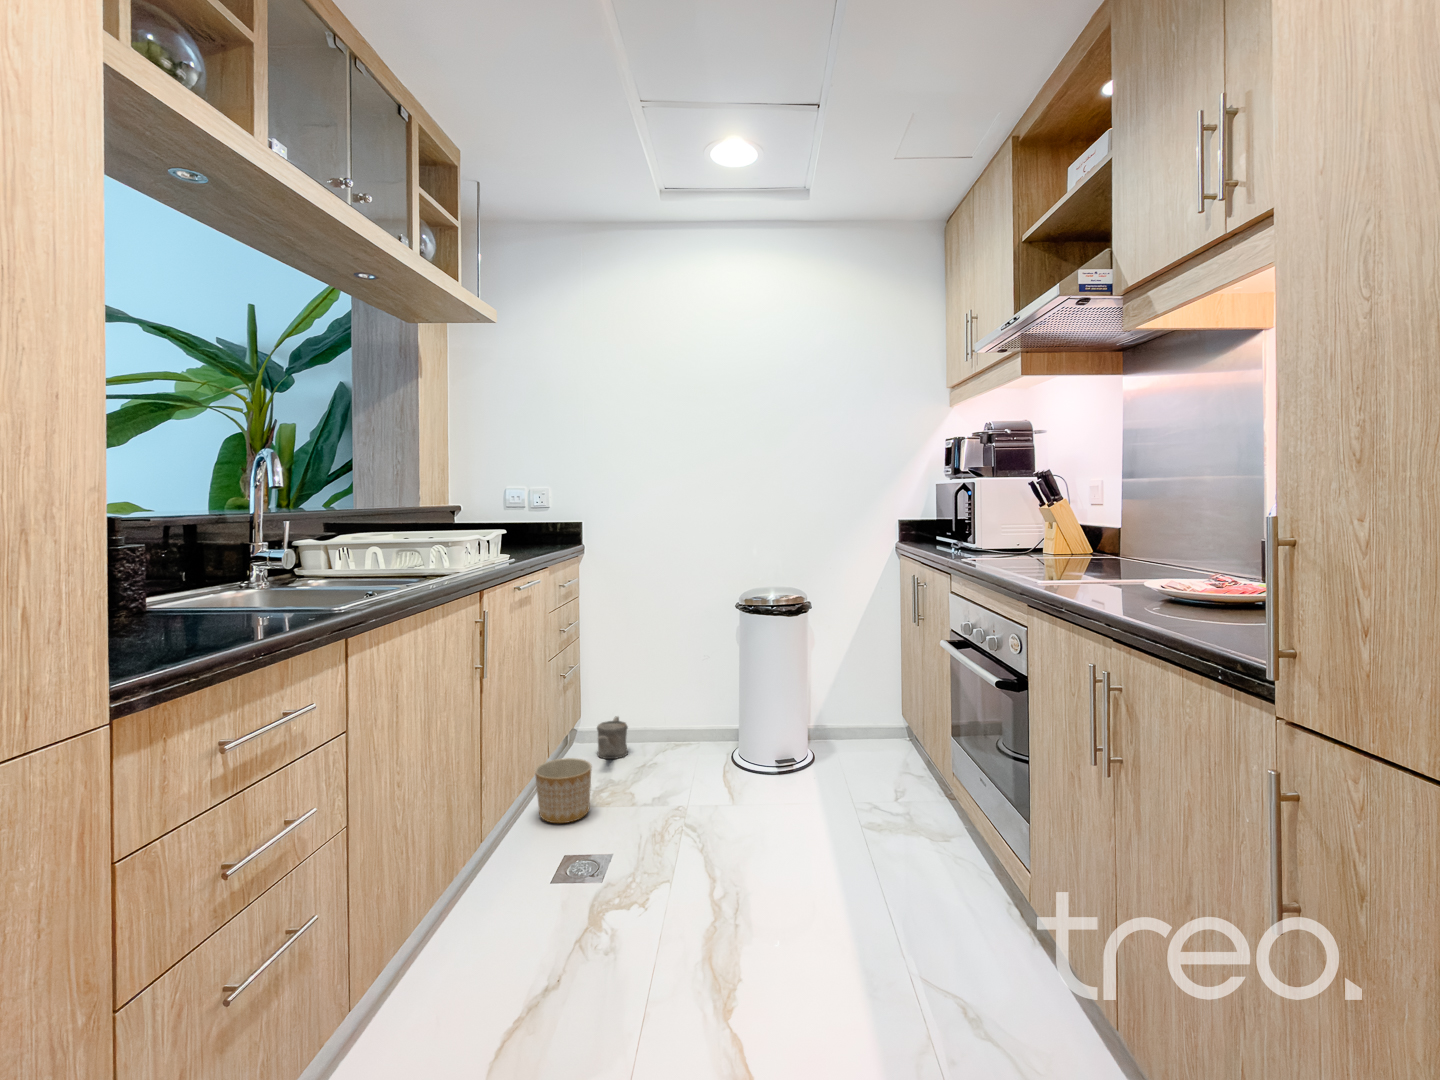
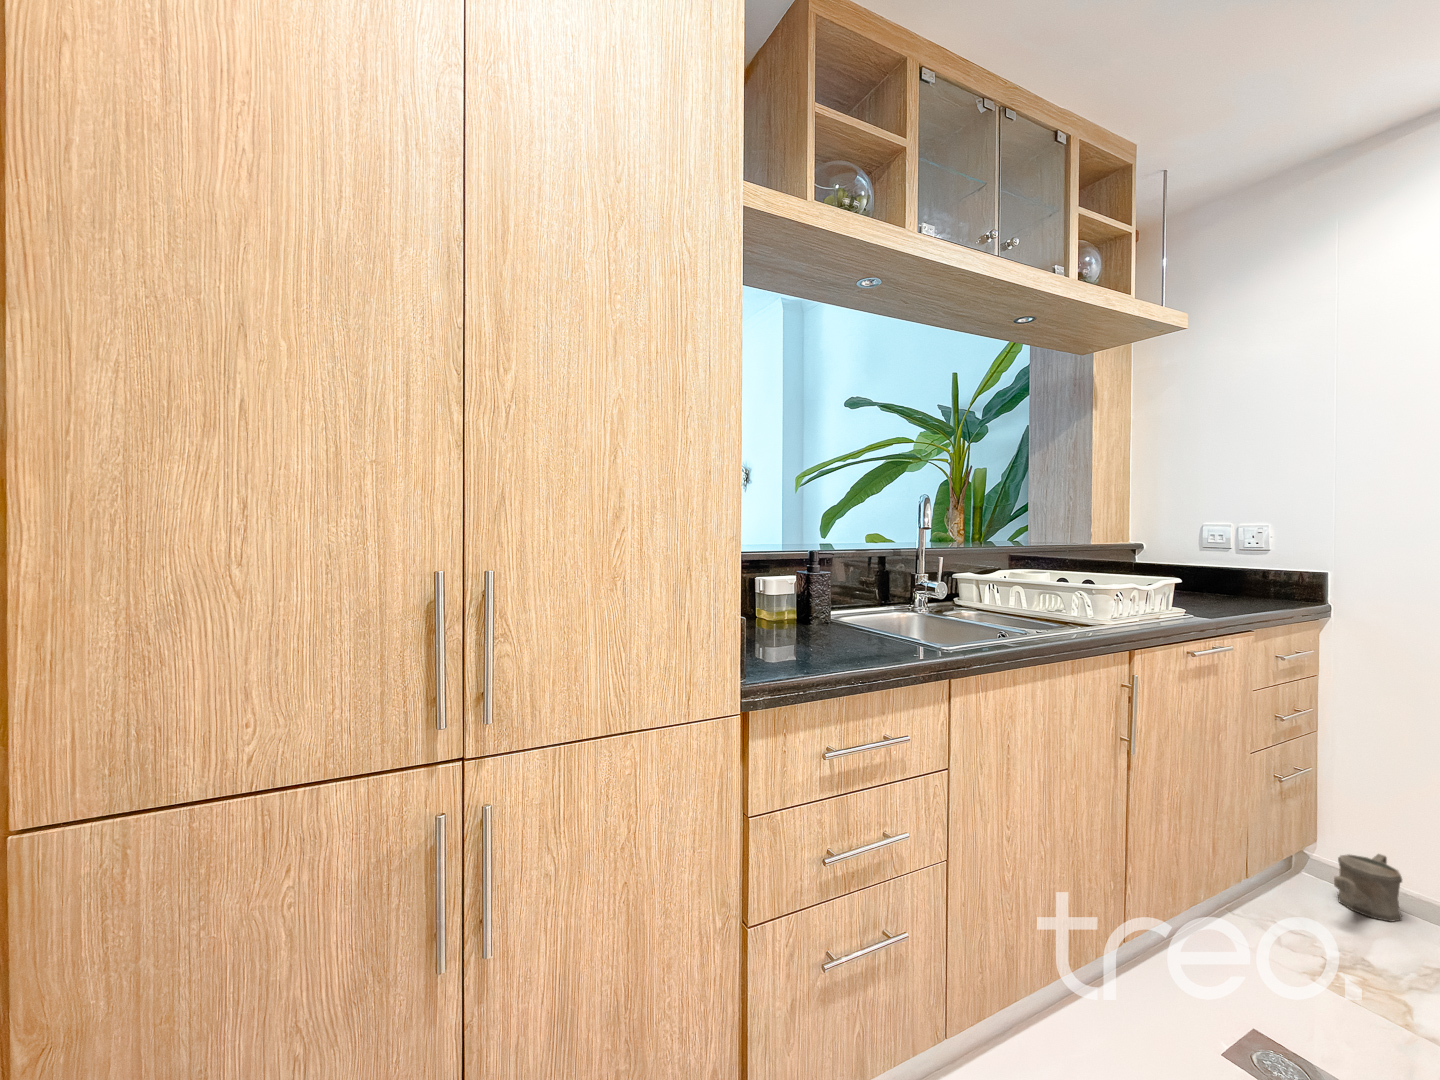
planter: present [535,758,592,823] -> none [1211,880,1310,984]

